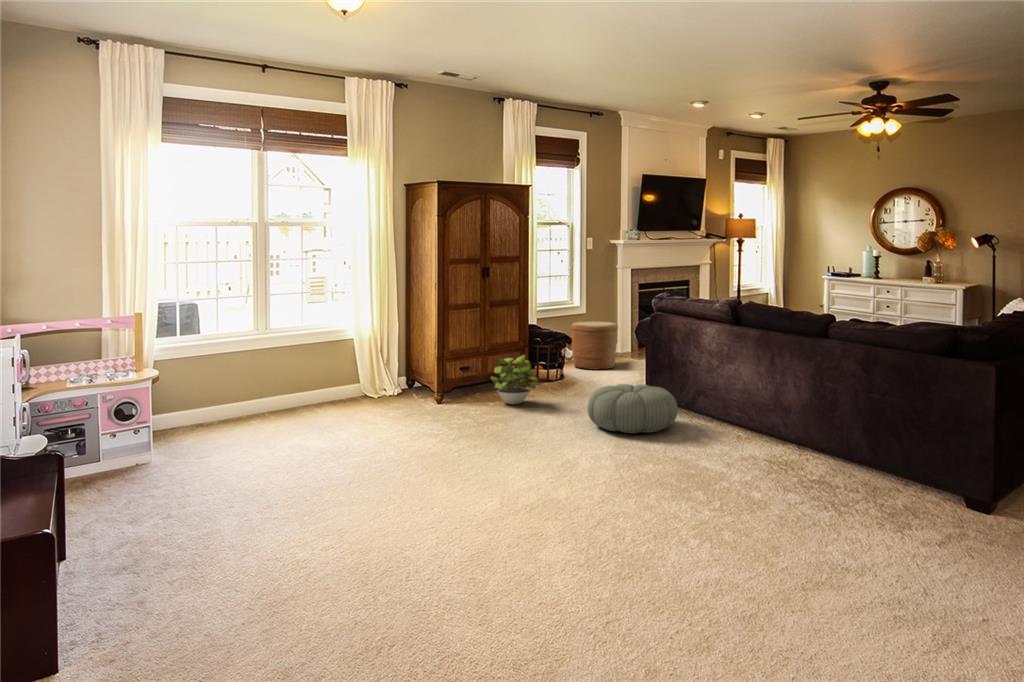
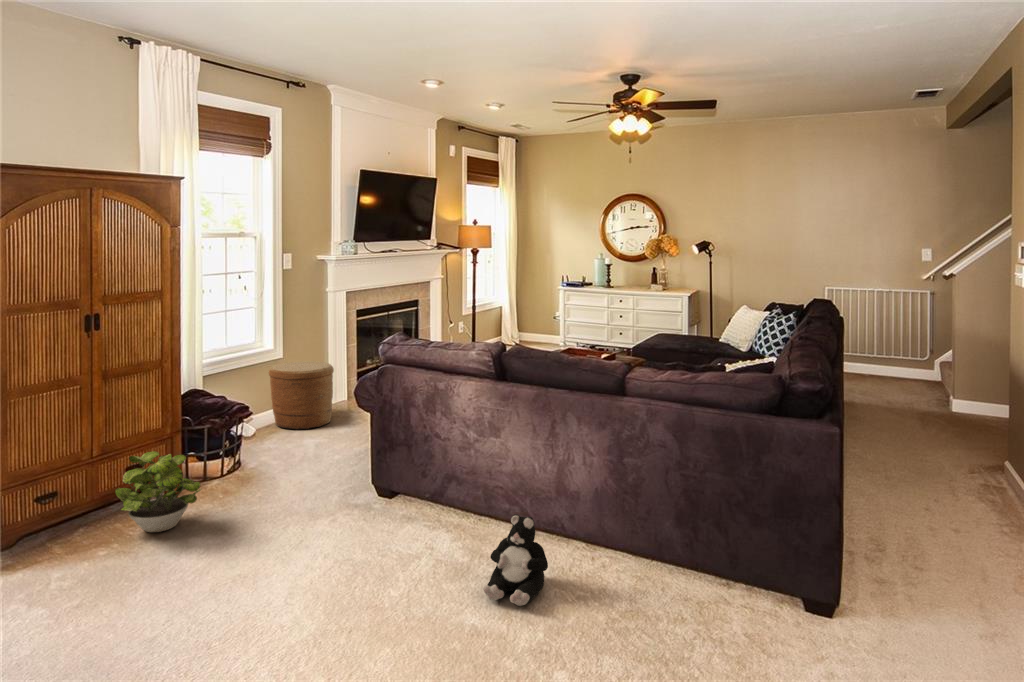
pouf: present [587,384,678,433] -> none [275,495,423,598]
plush toy: none [713,393,757,445] -> present [484,514,548,606]

